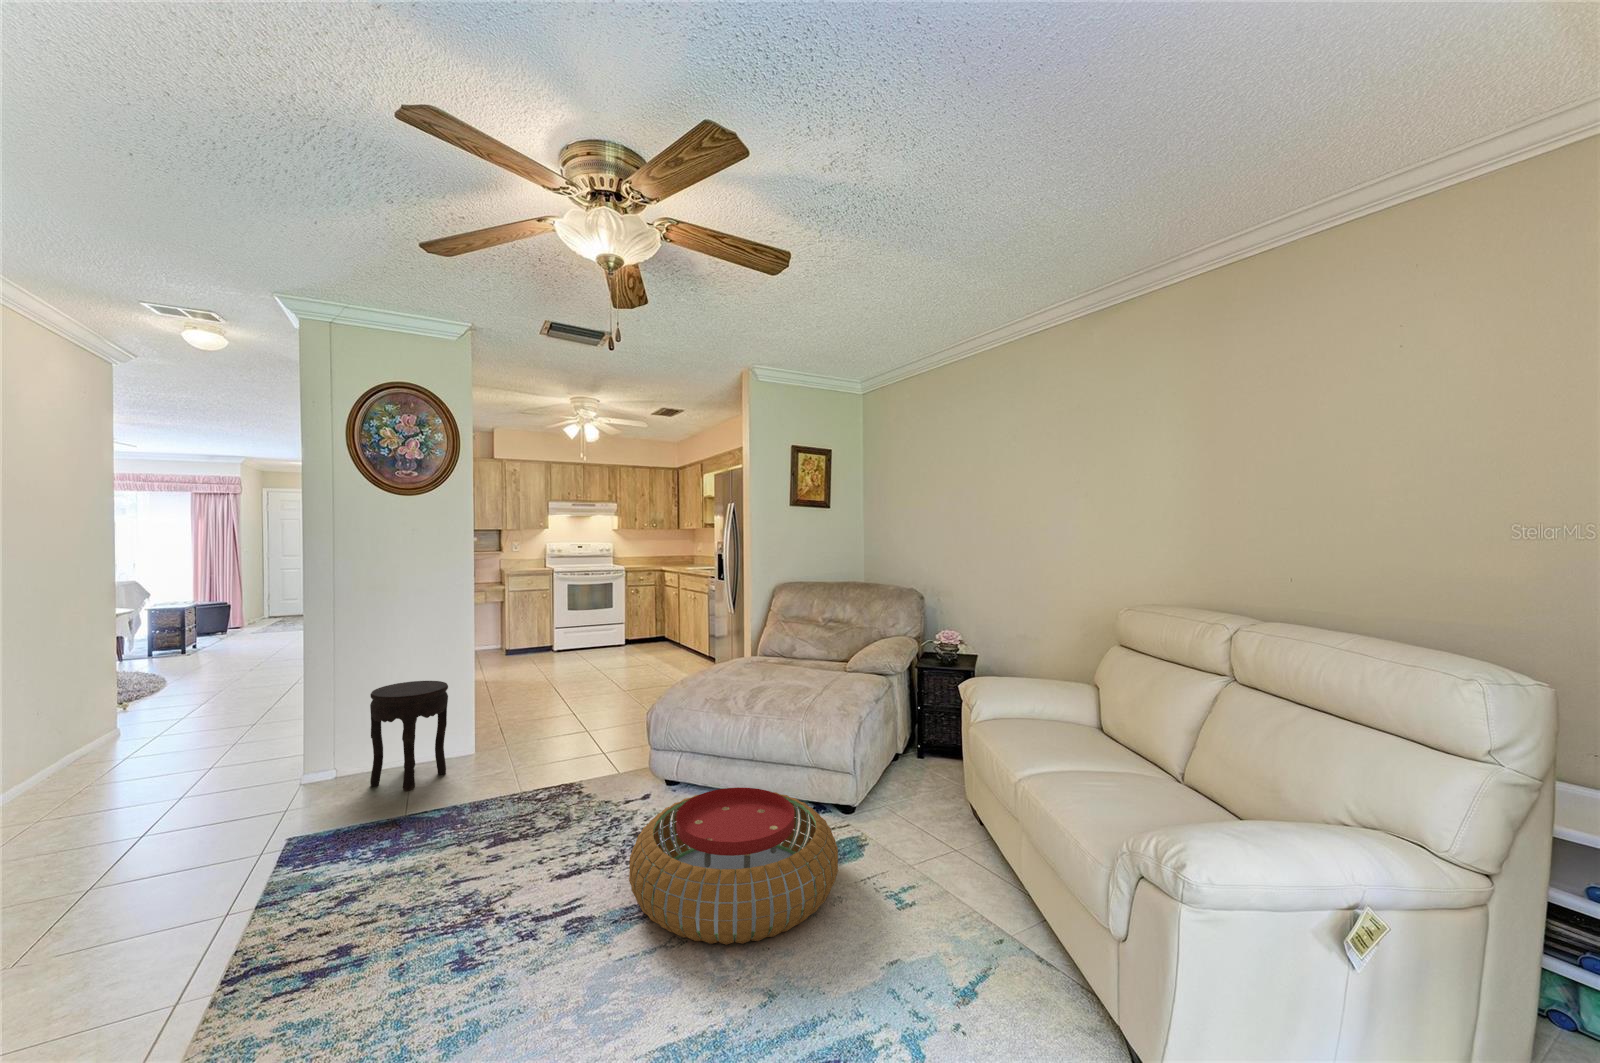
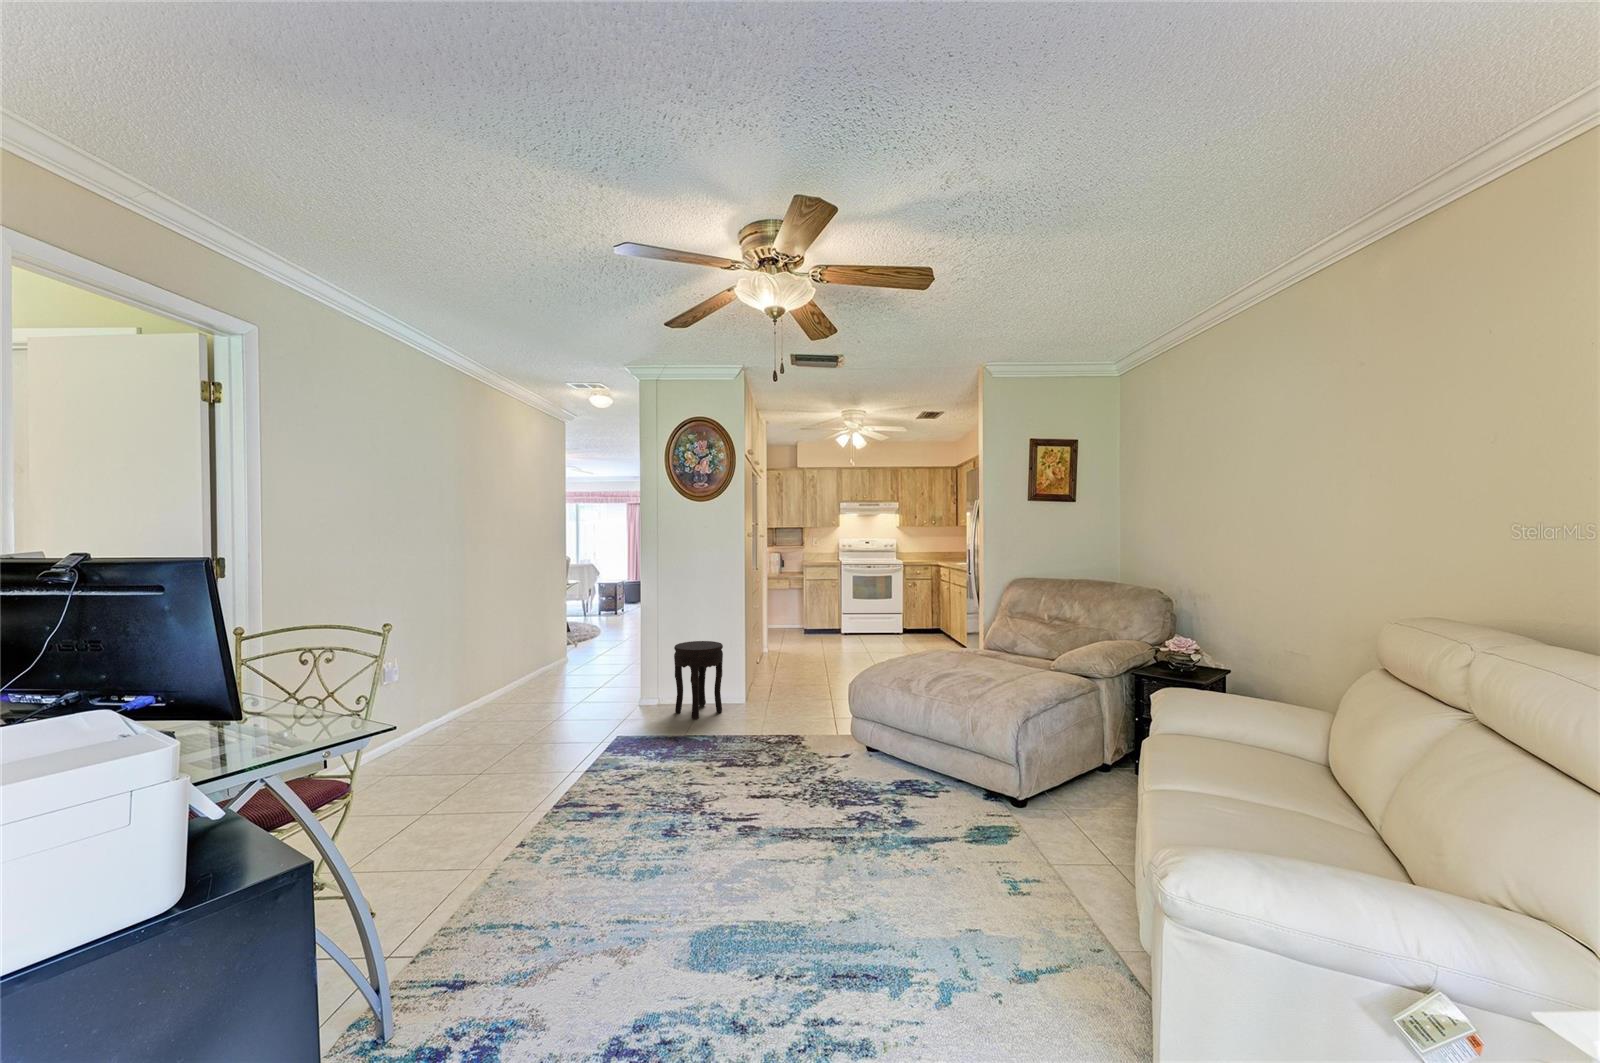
pouf: present [629,787,838,945] -> none [785,754,970,884]

